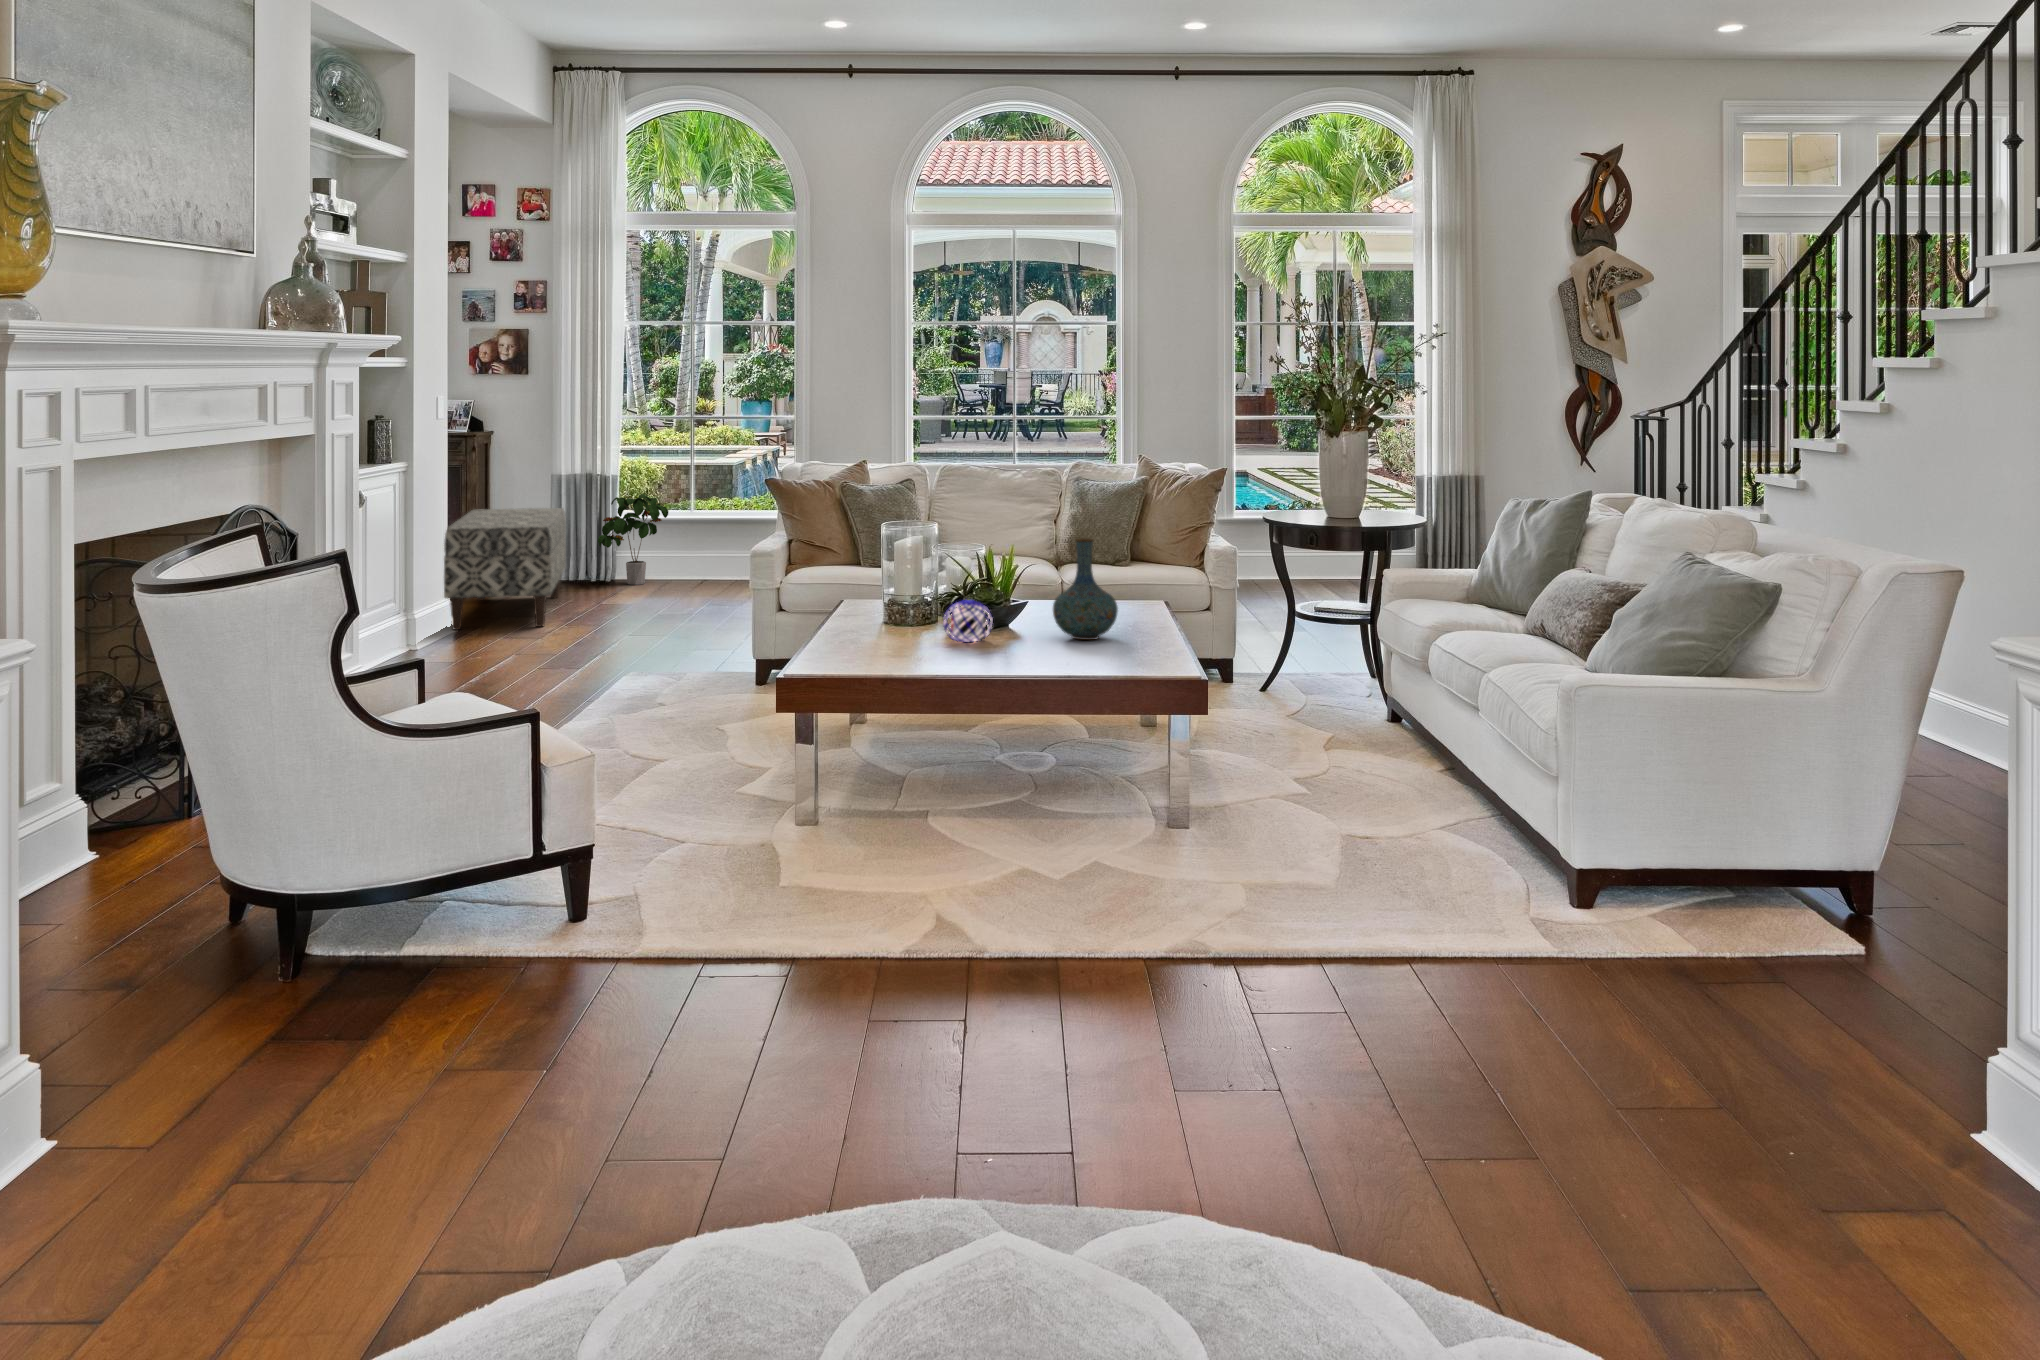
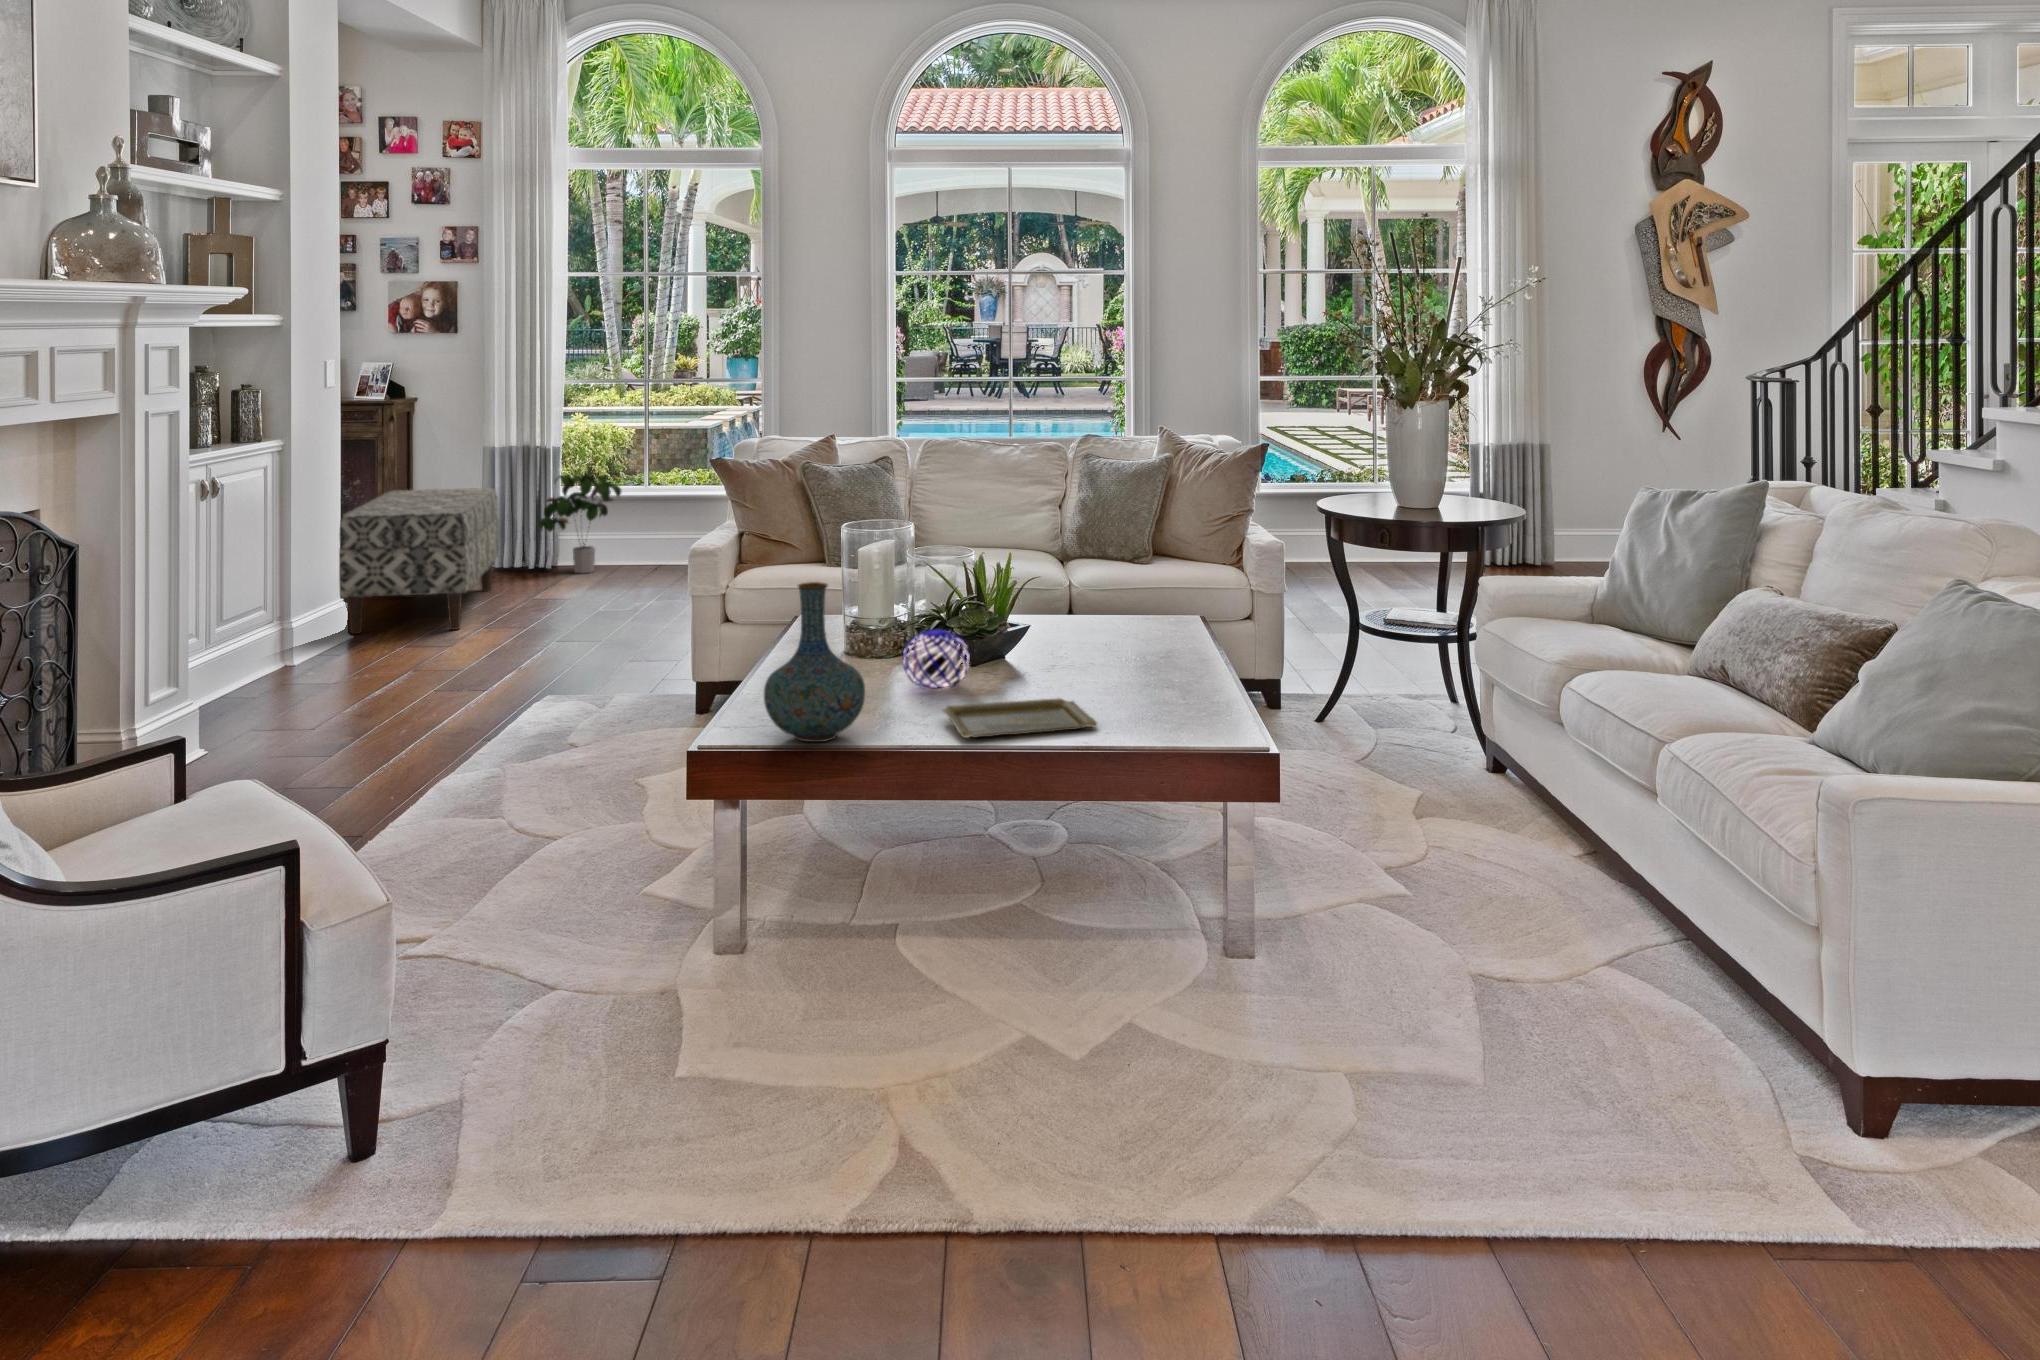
vase: present [1053,539,1118,640] -> present [764,582,865,742]
tray: none [974,646,1086,668] -> present [942,699,1097,738]

